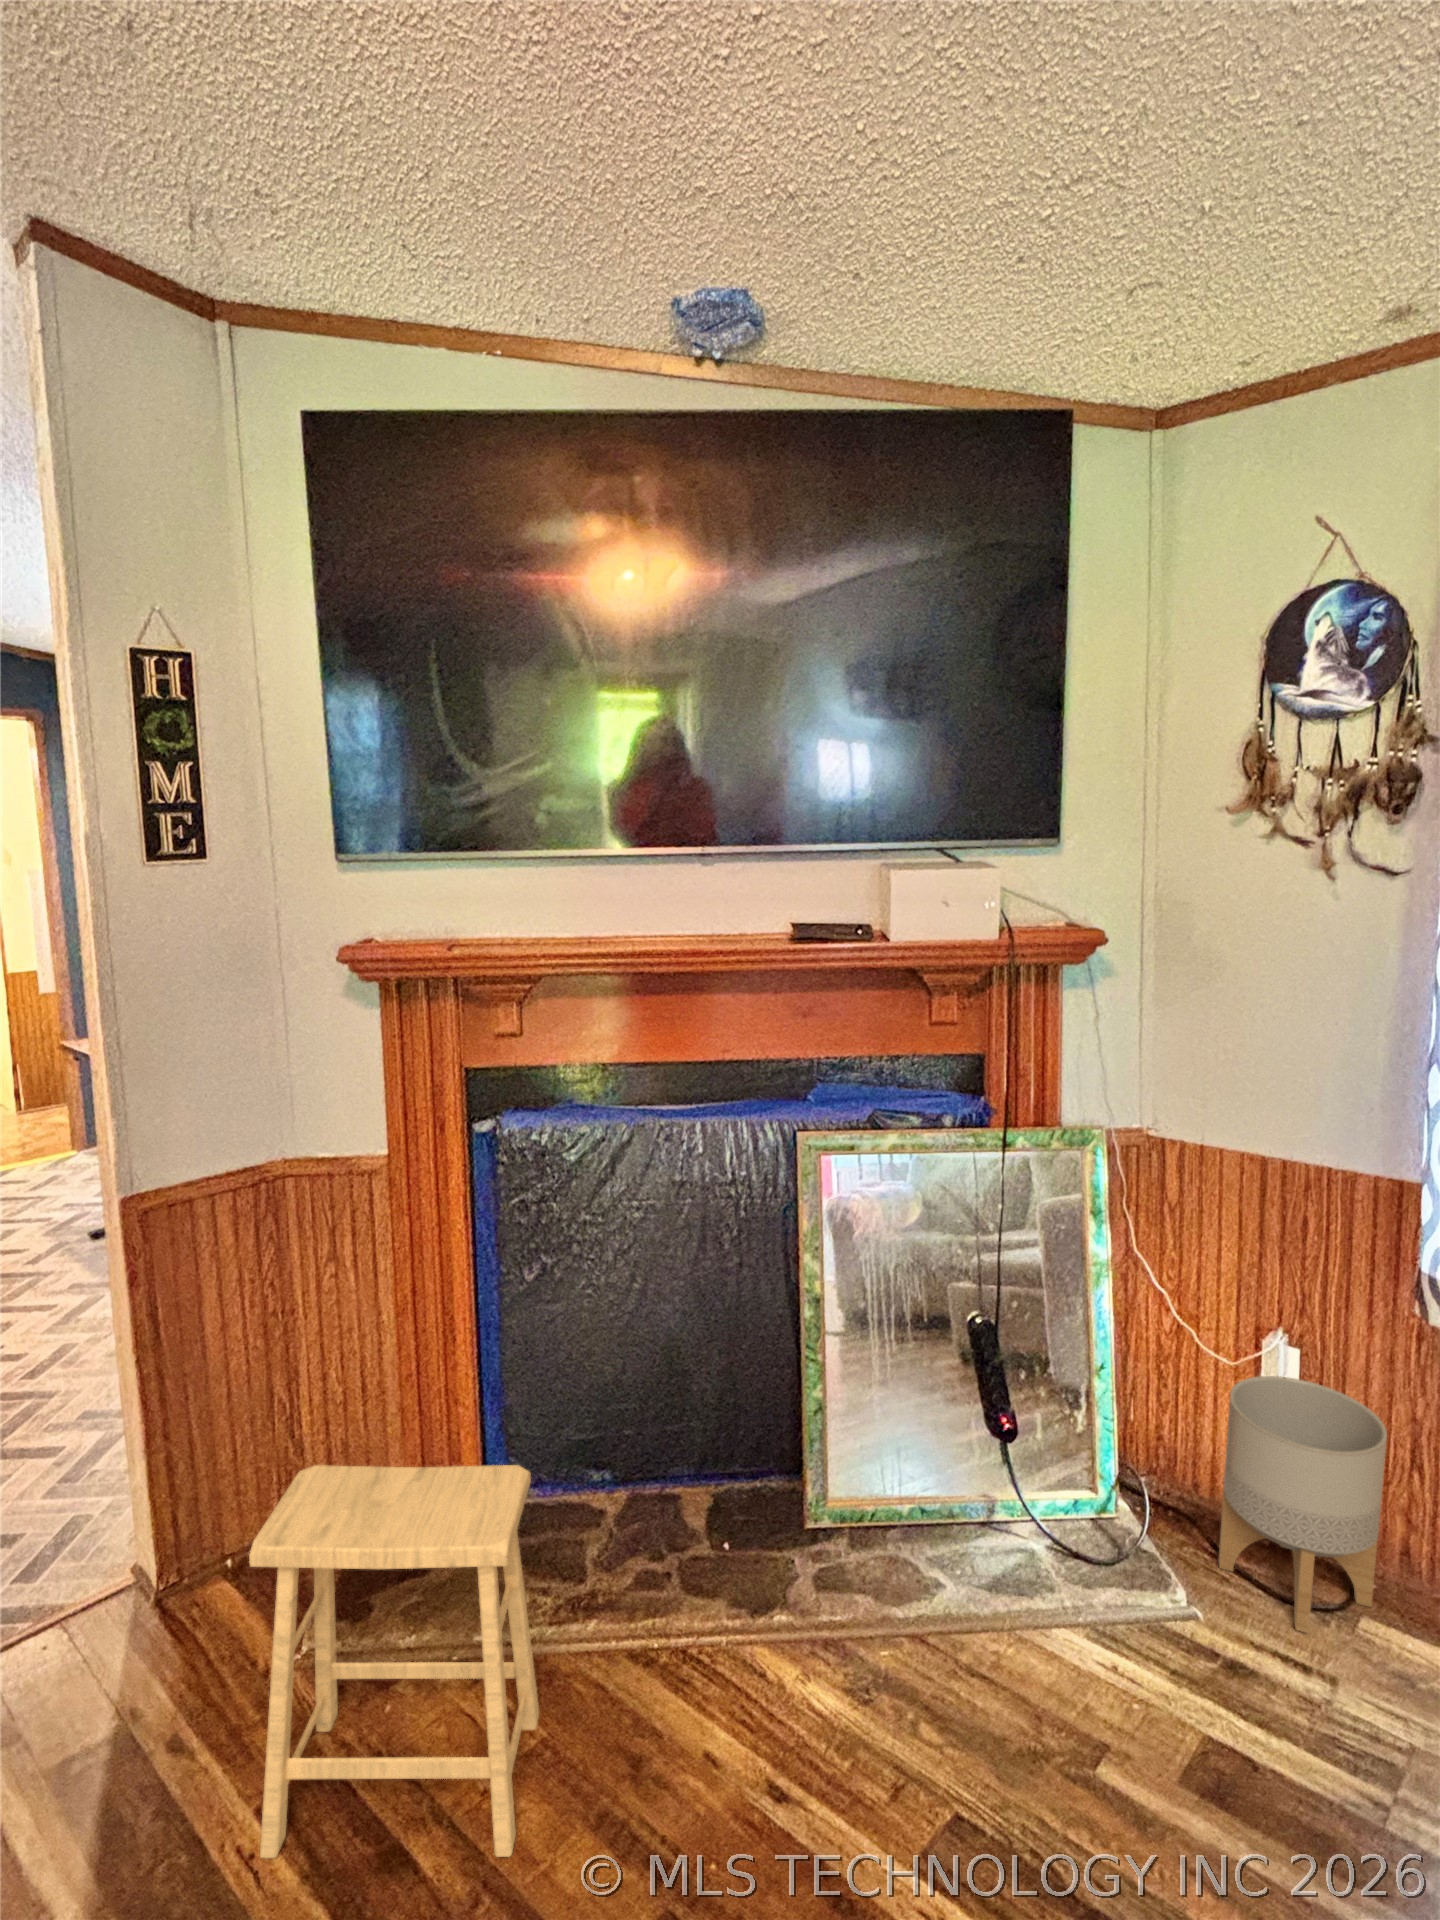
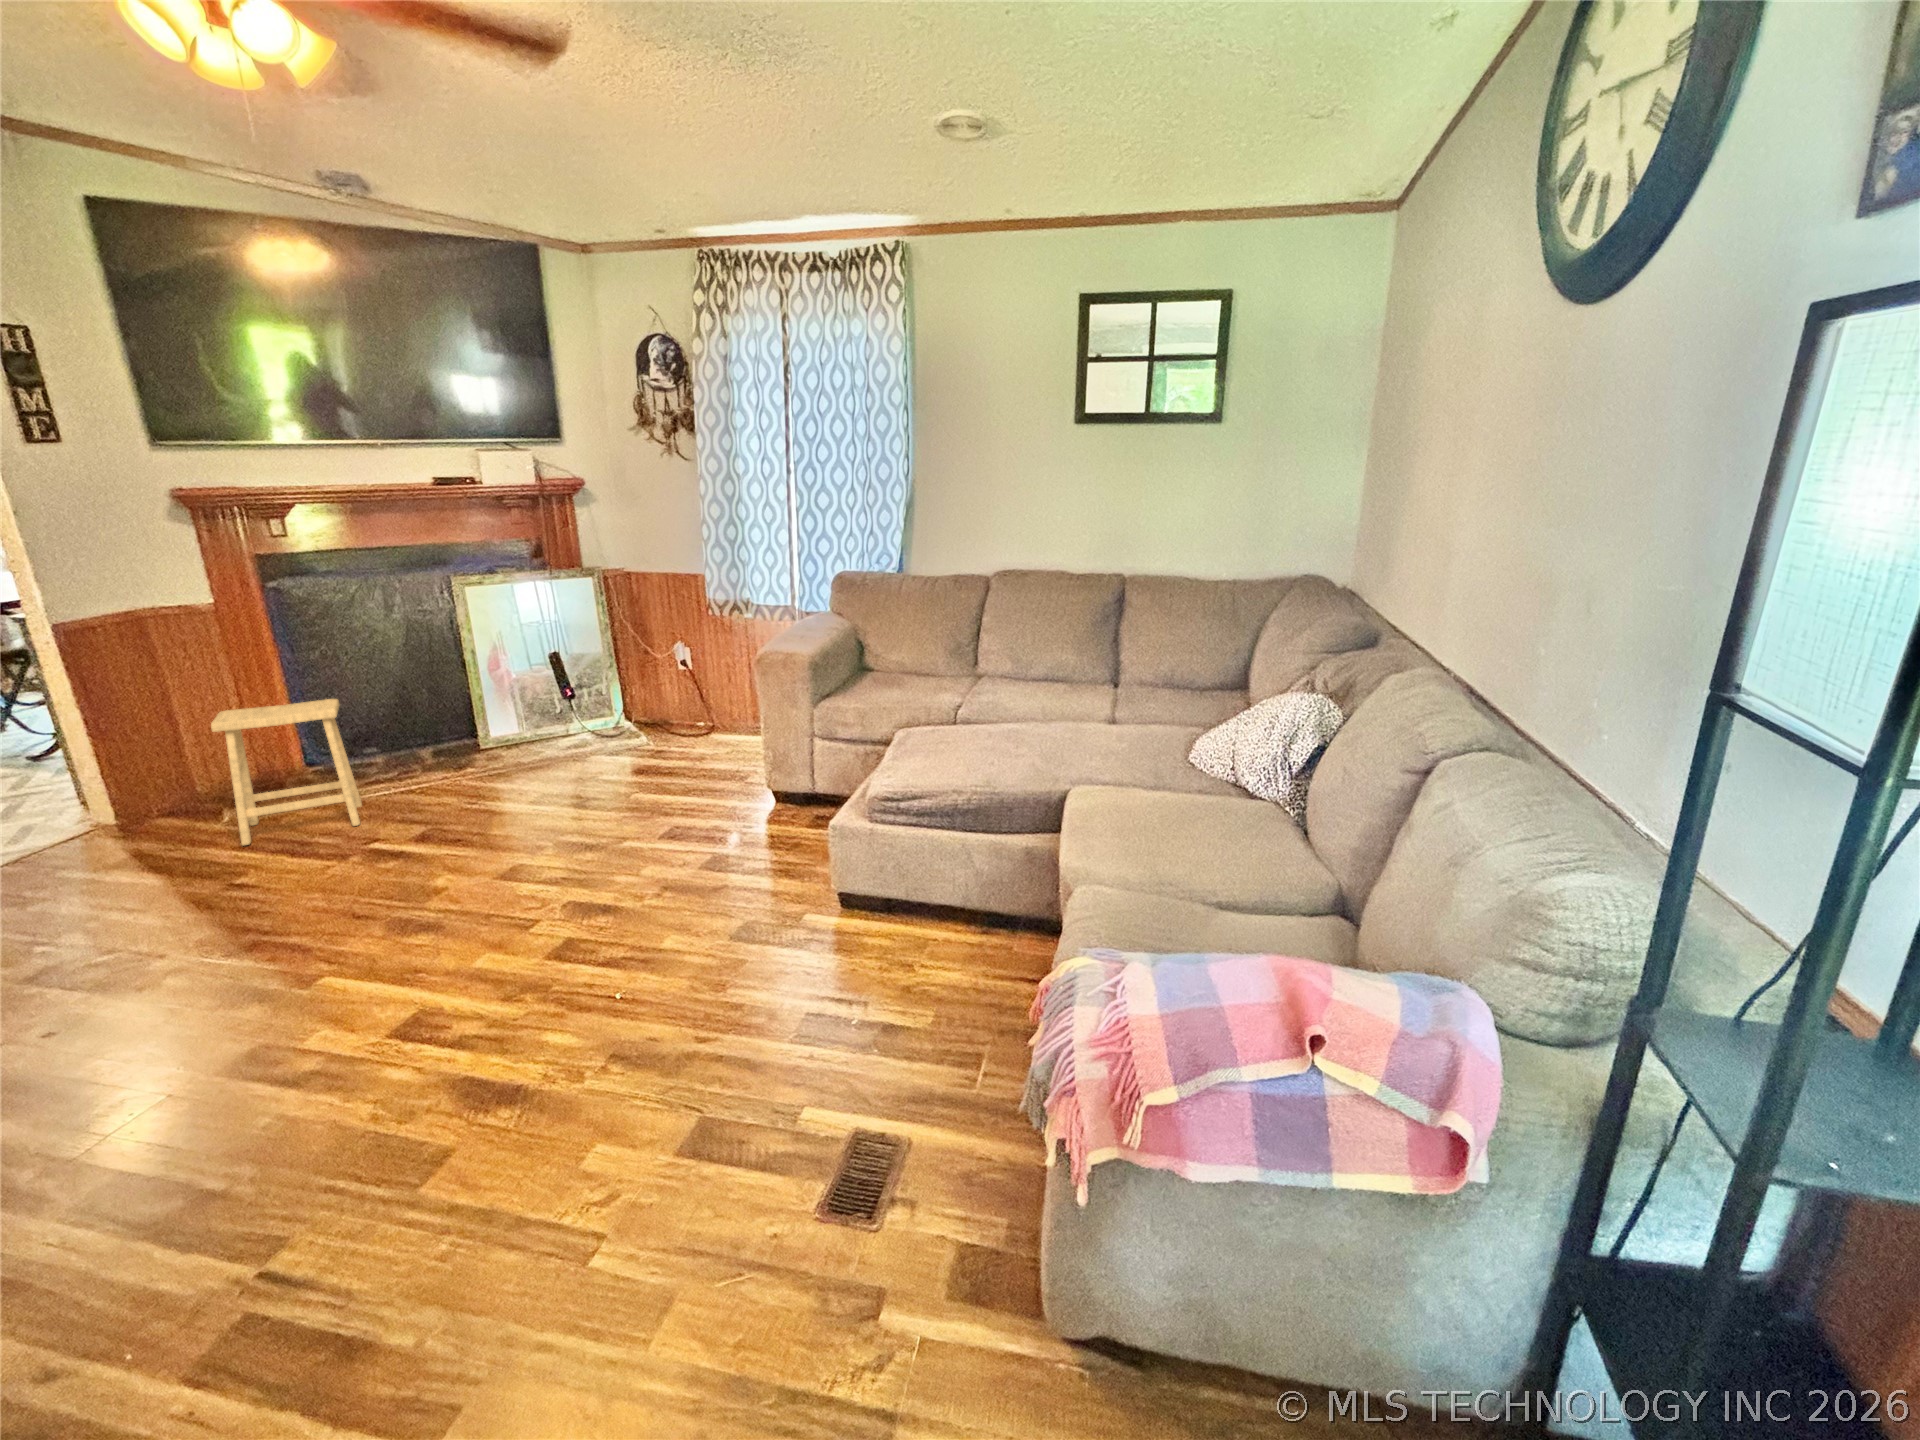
planter: present [1218,1376,1387,1633] -> none [656,656,714,735]

